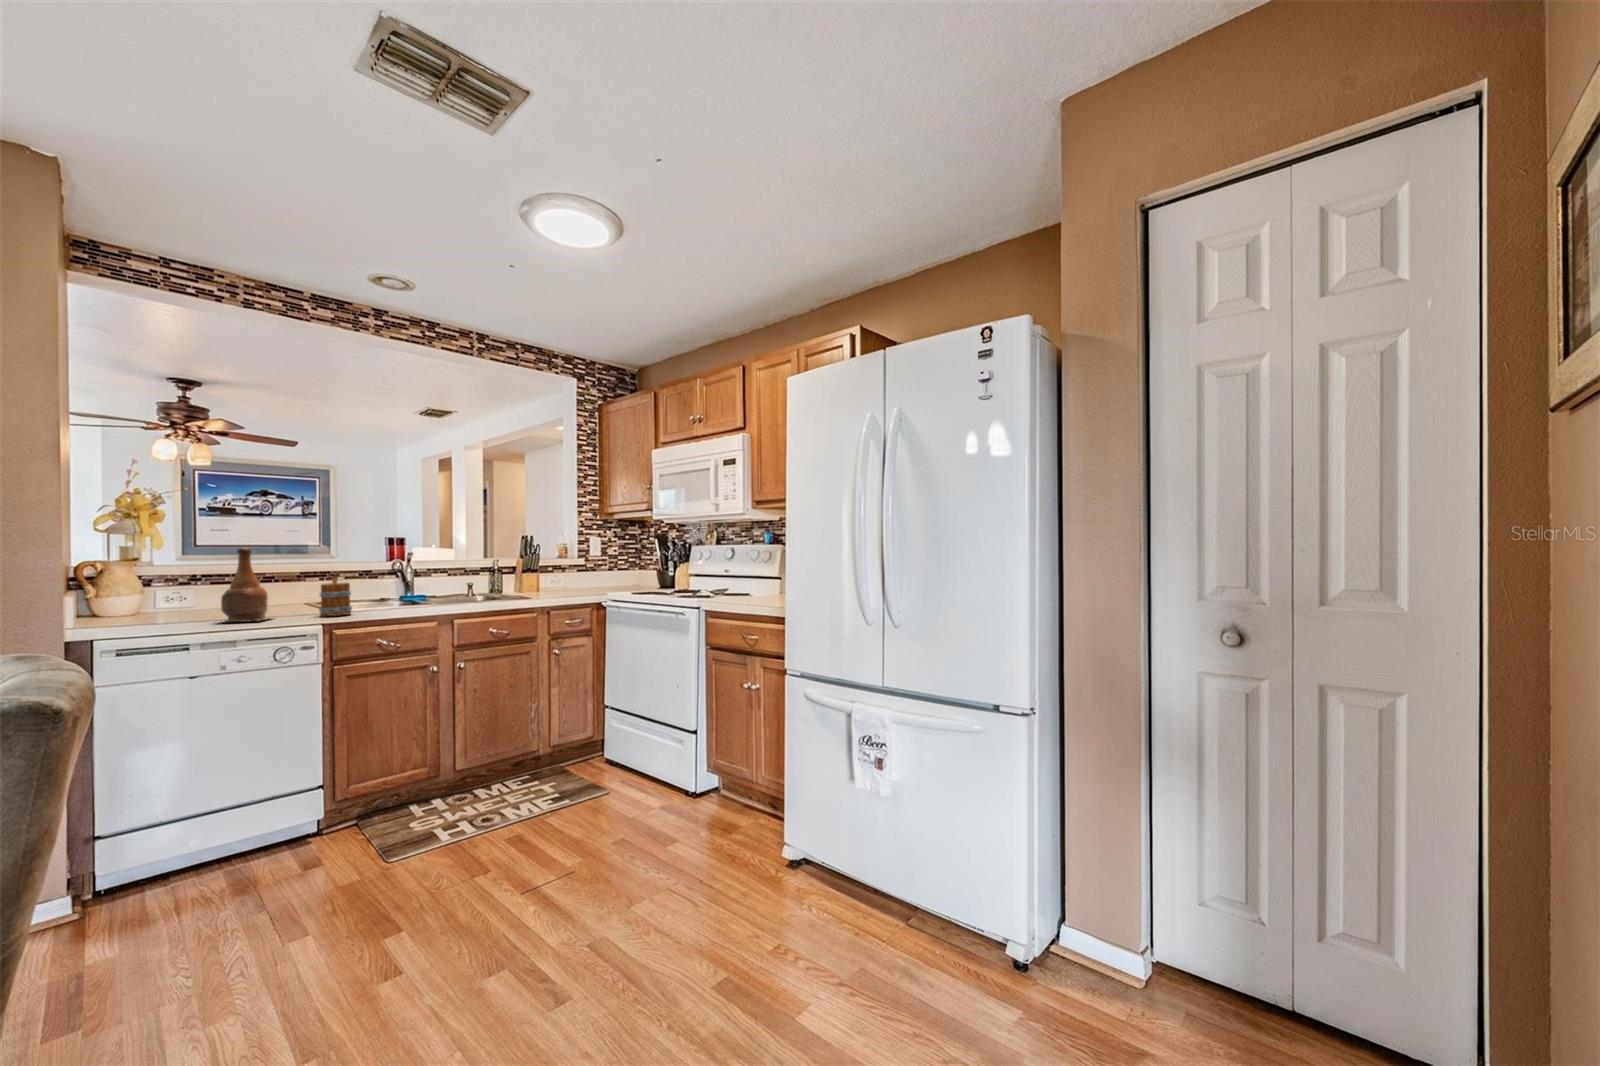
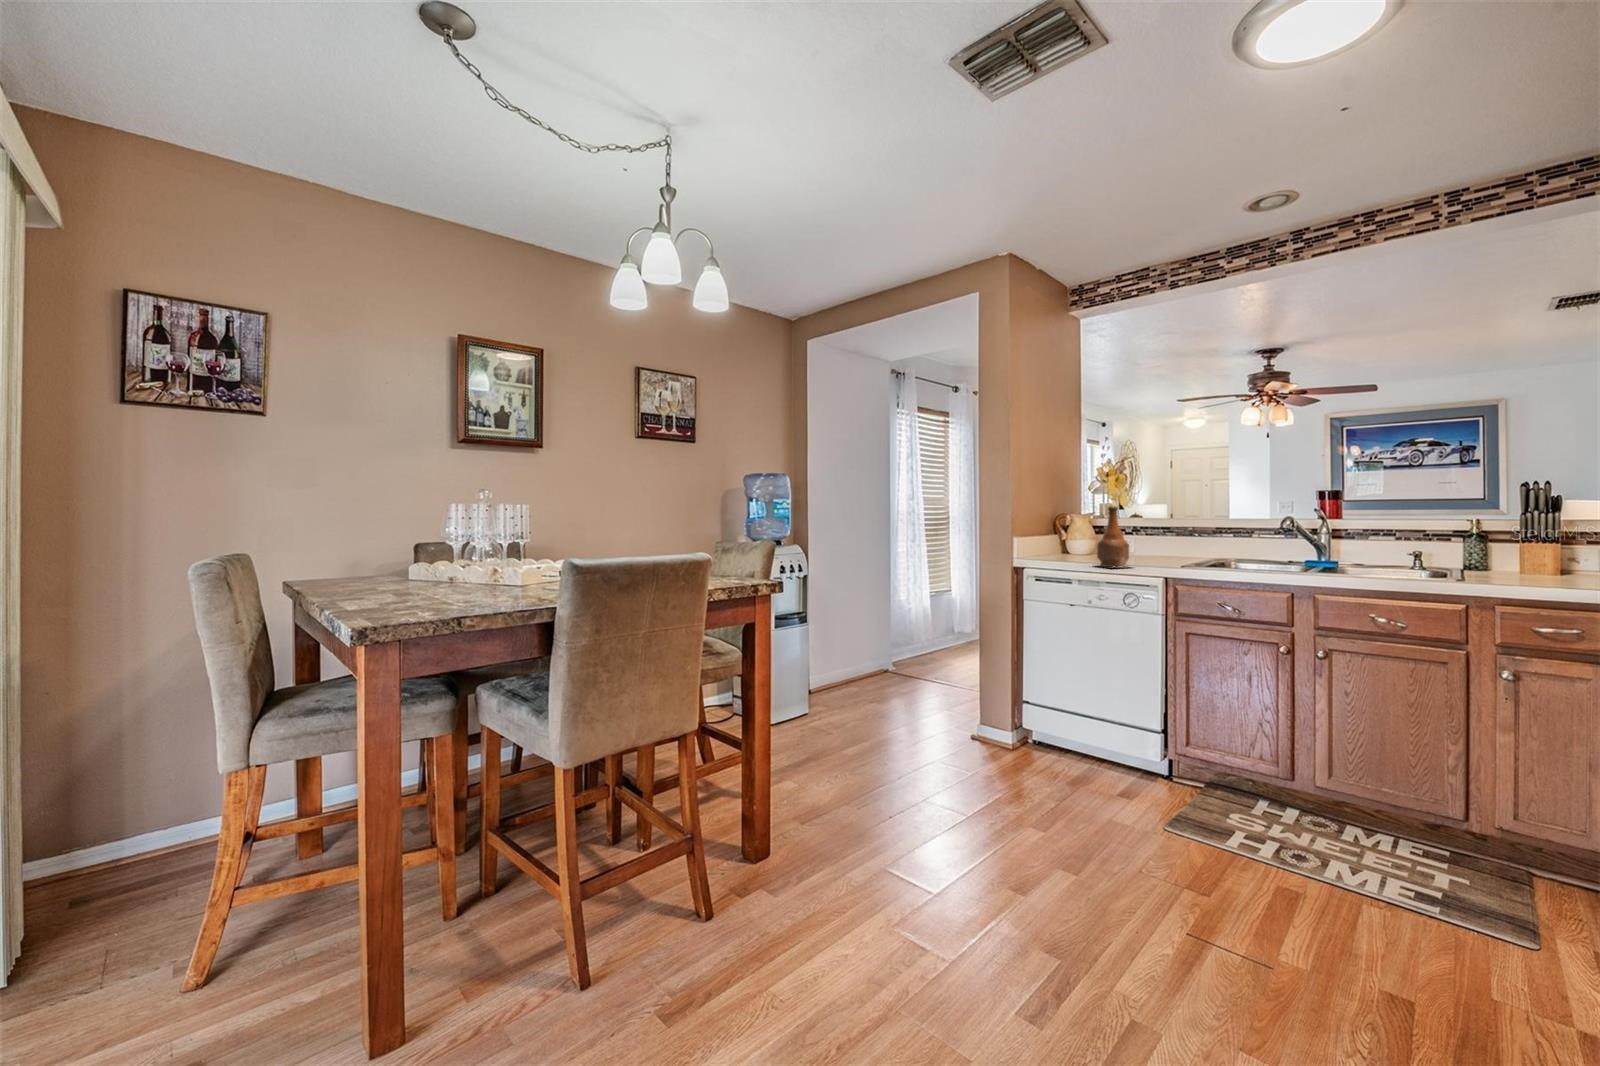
mug: present [319,578,352,616] -> none [1159,536,1190,572]

